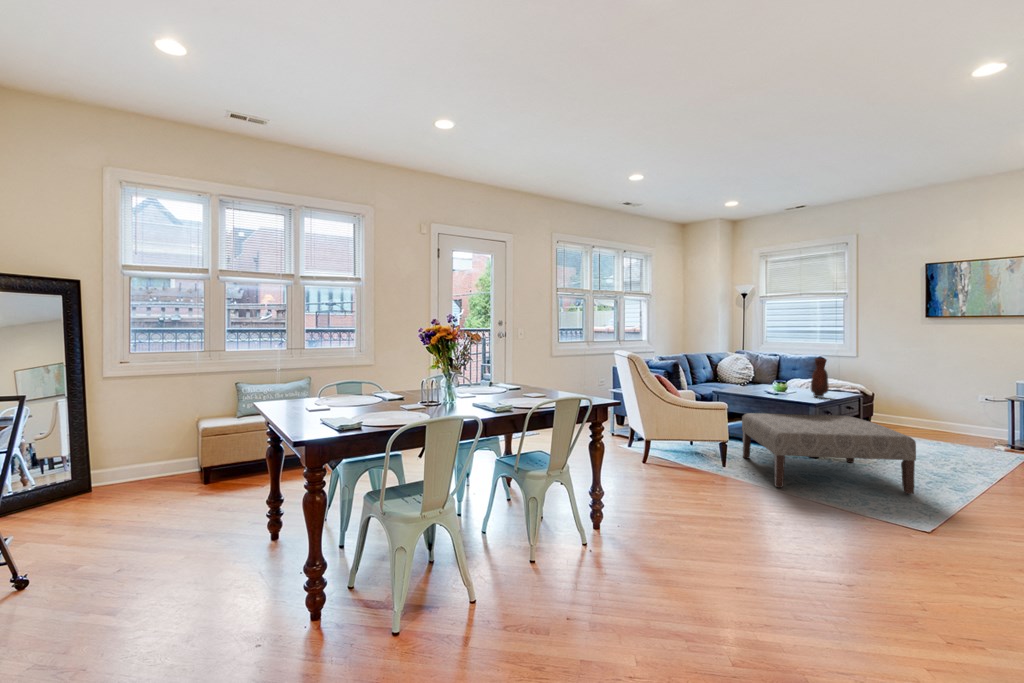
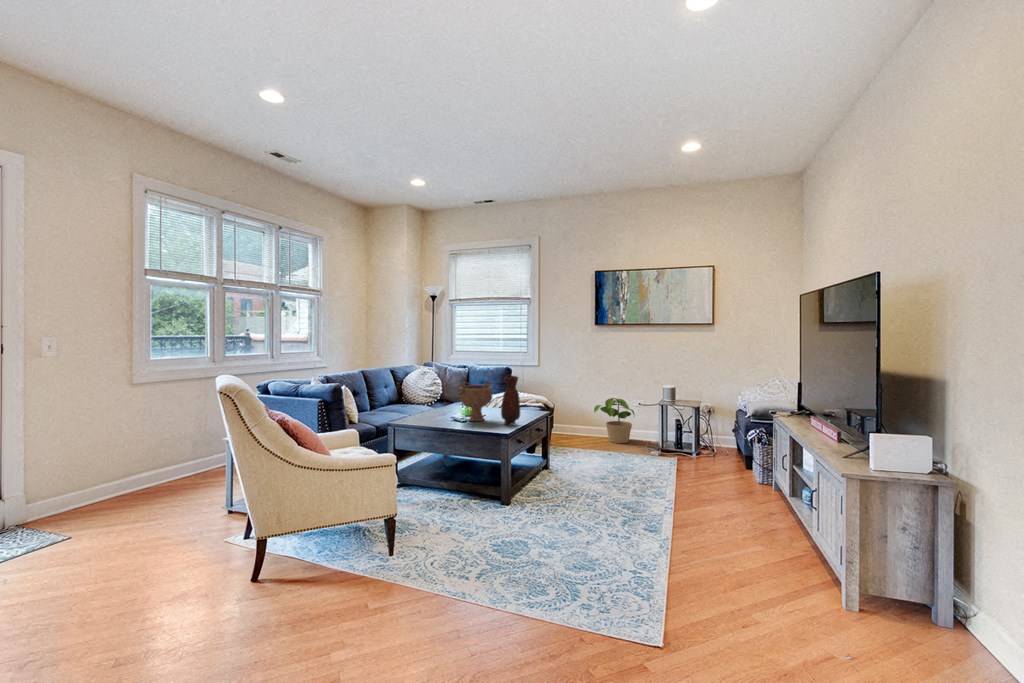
decorative bowl: none [773,362,803,394] -> present [460,381,492,421]
potted plant: none [920,390,975,437] -> present [594,398,634,443]
ottoman: present [742,413,916,494] -> none [419,449,625,597]

